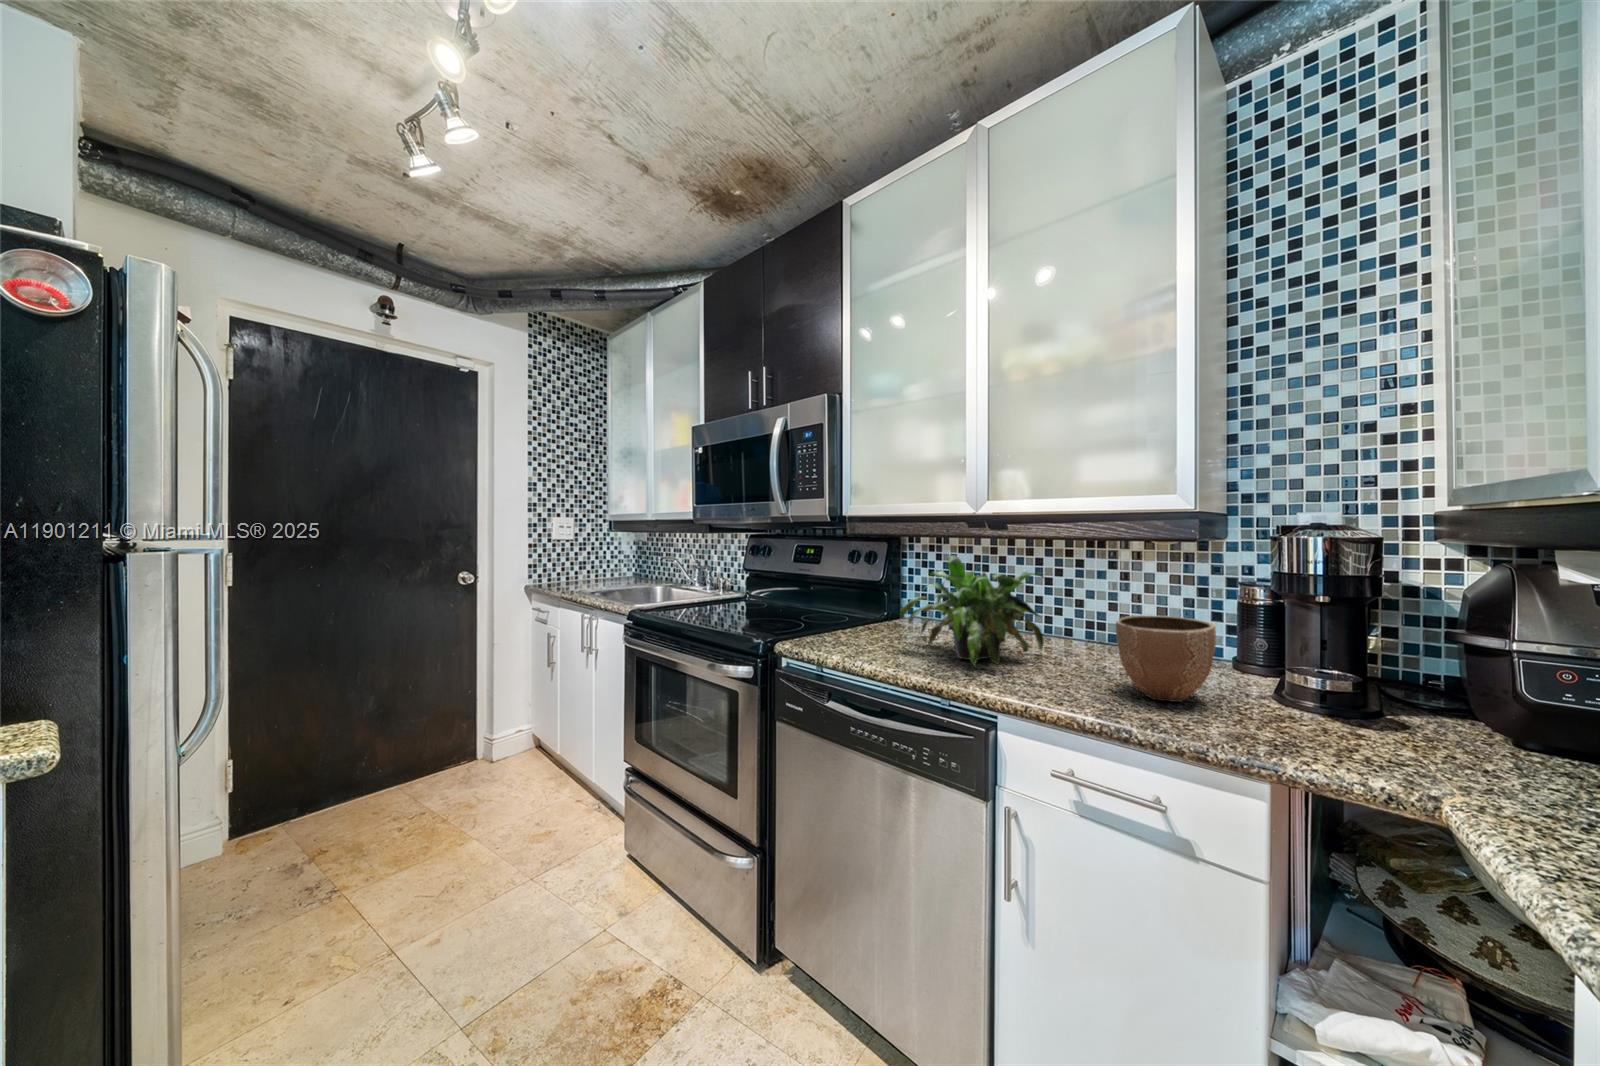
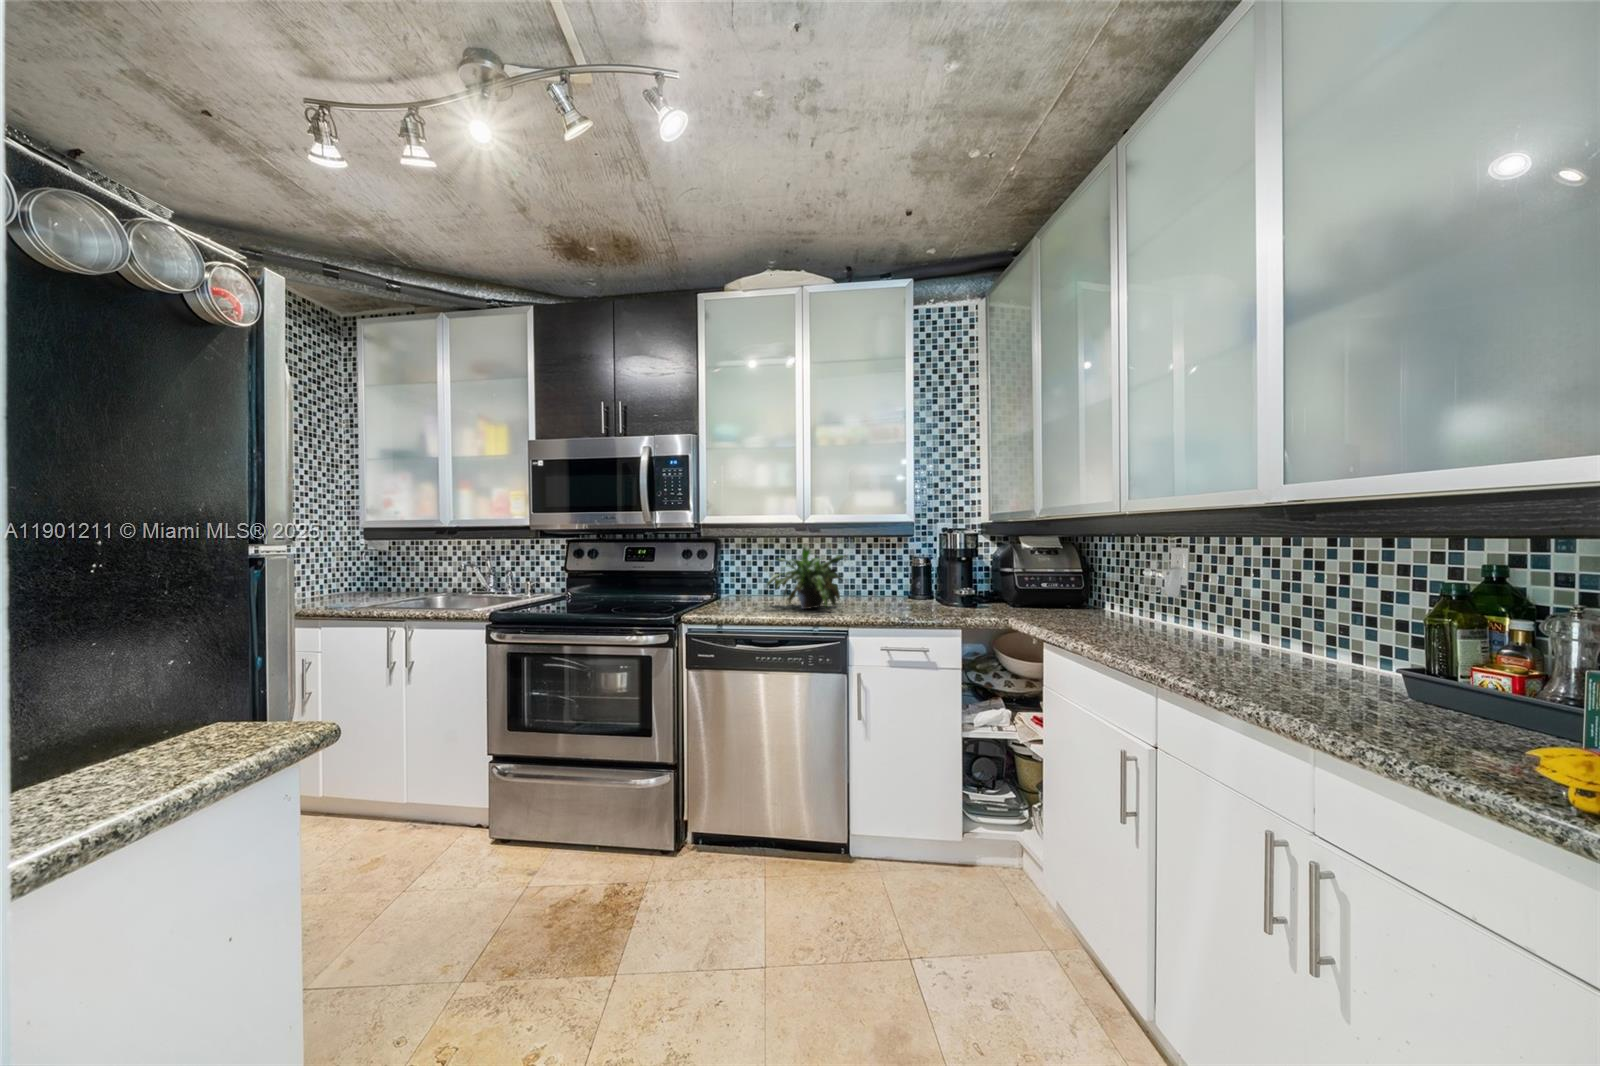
decorative bowl: present [1116,615,1216,702] -> none [892,572,932,611]

